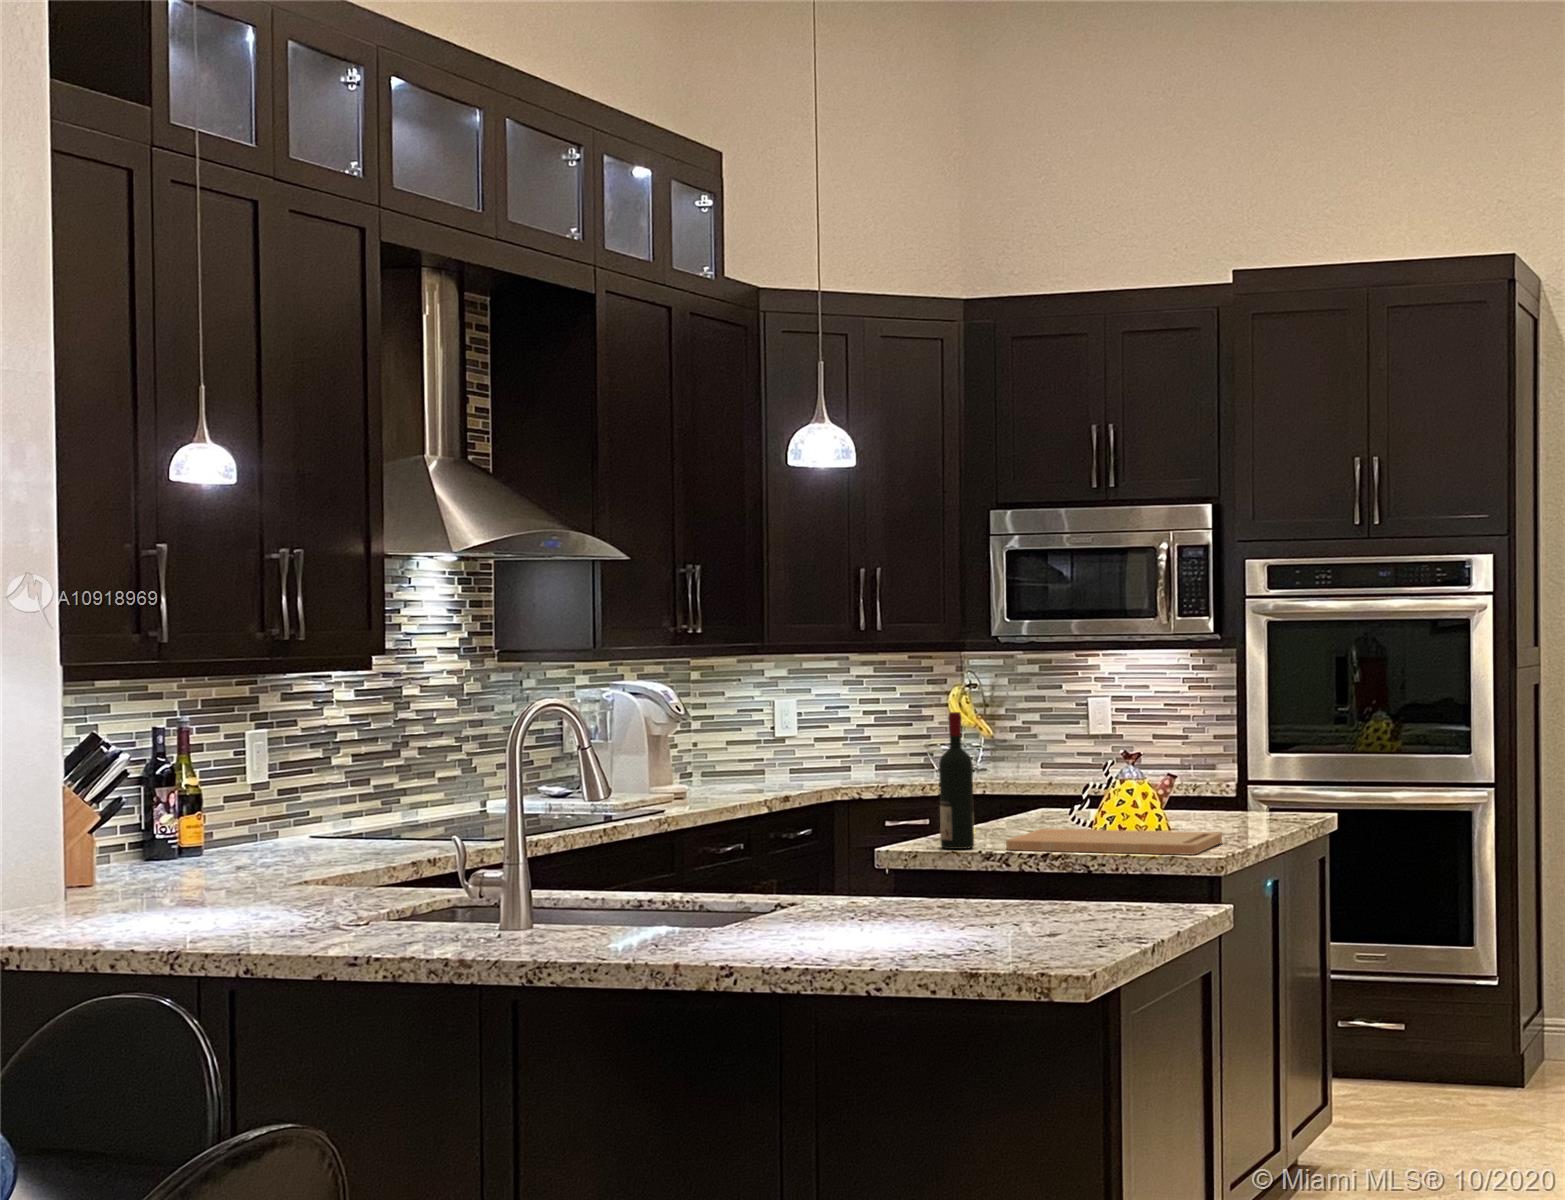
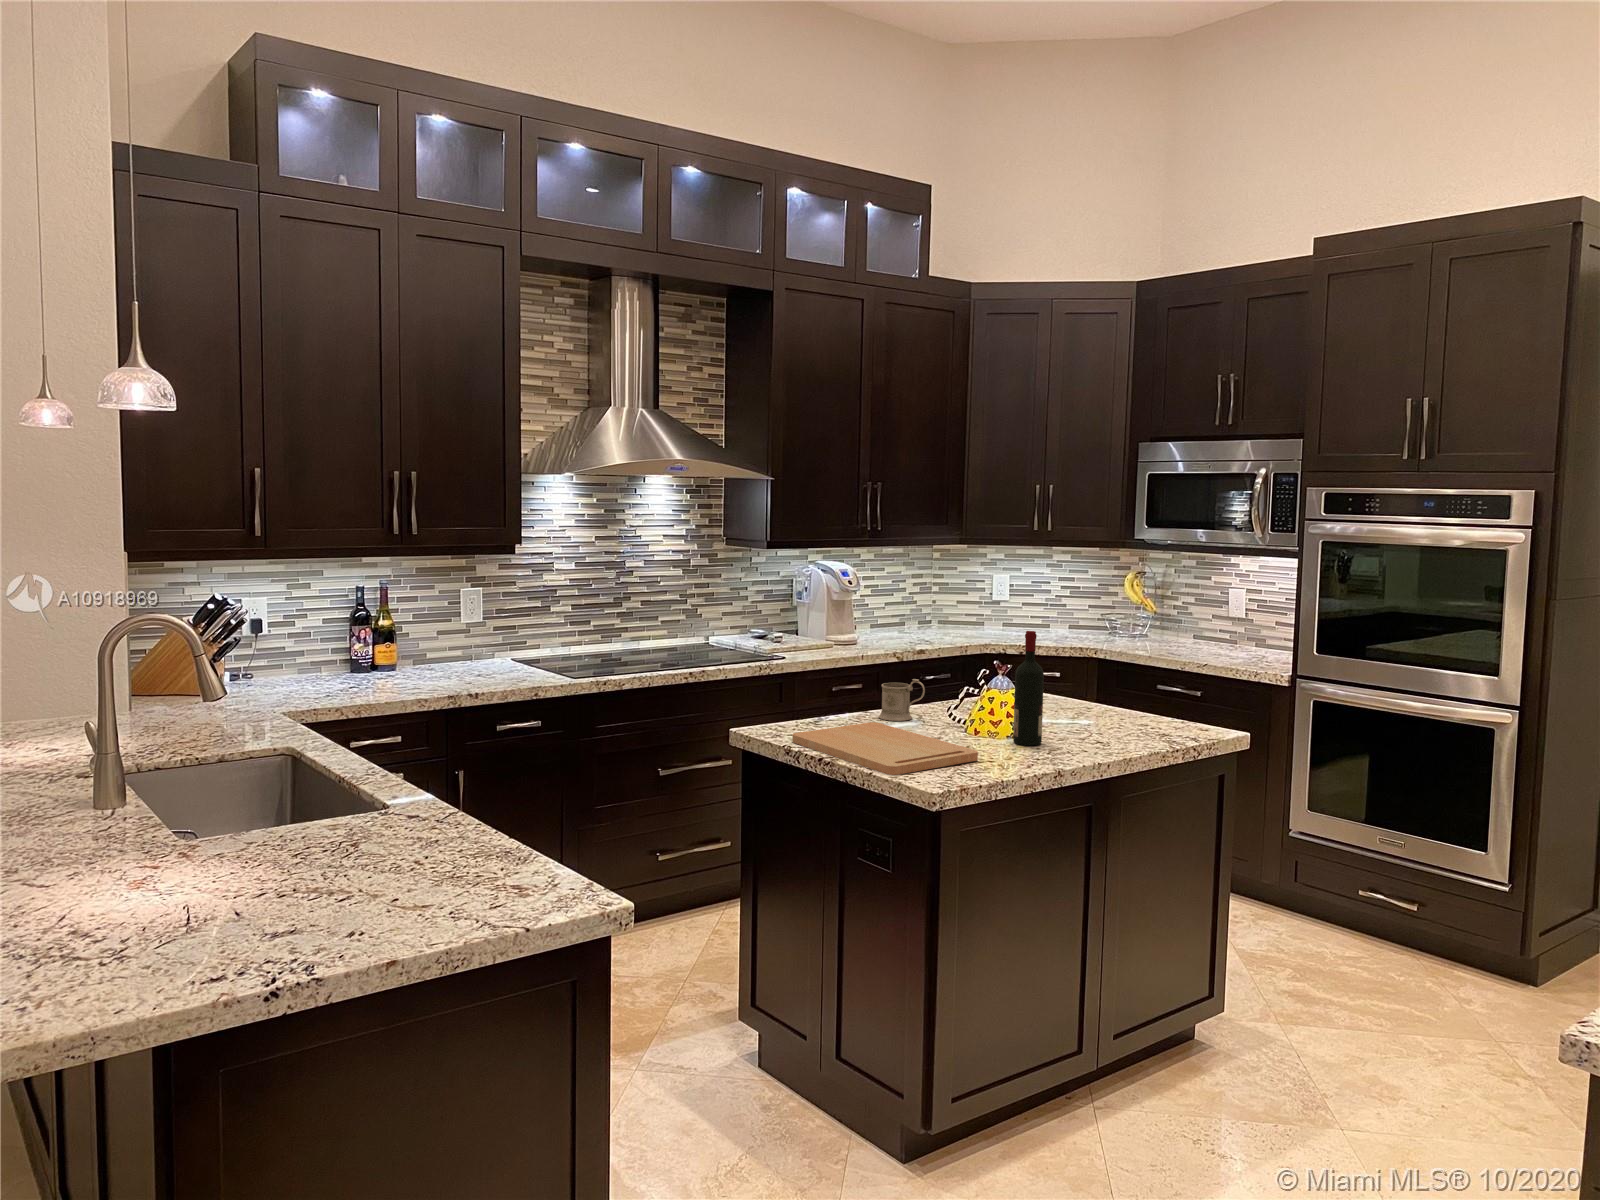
wine bottle: present [939,712,974,849] -> present [1013,631,1044,745]
mug: none [1001,781,1060,833] -> present [879,679,925,721]

